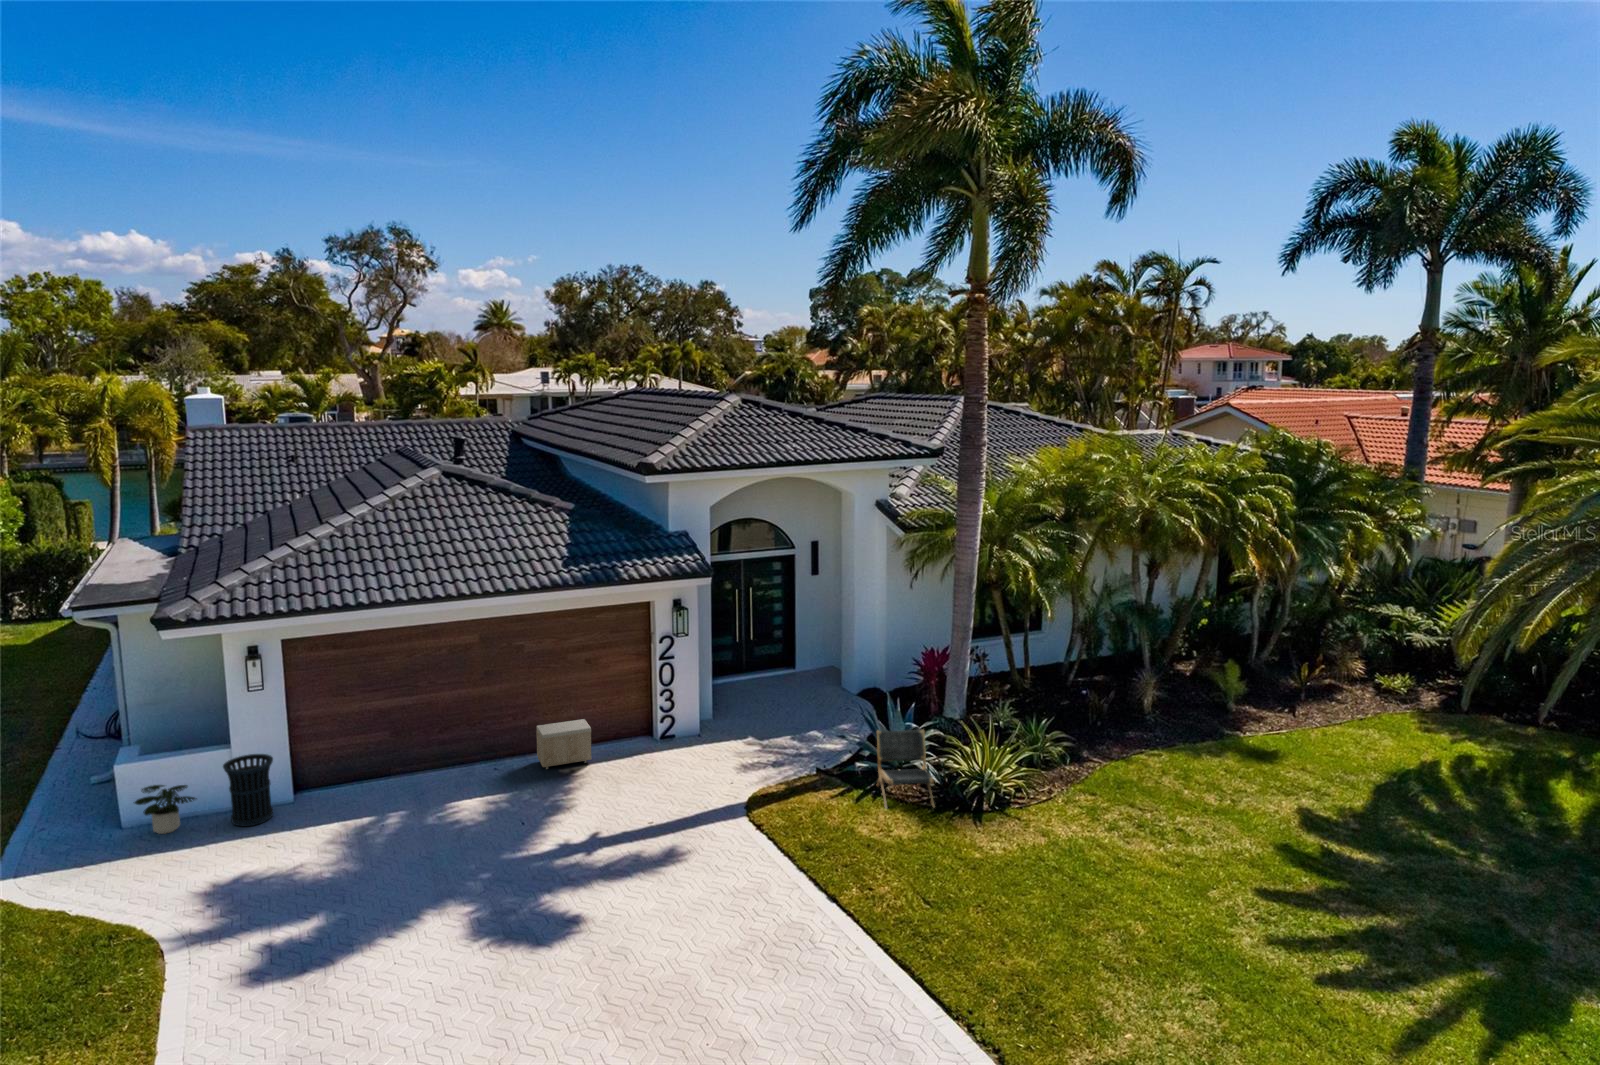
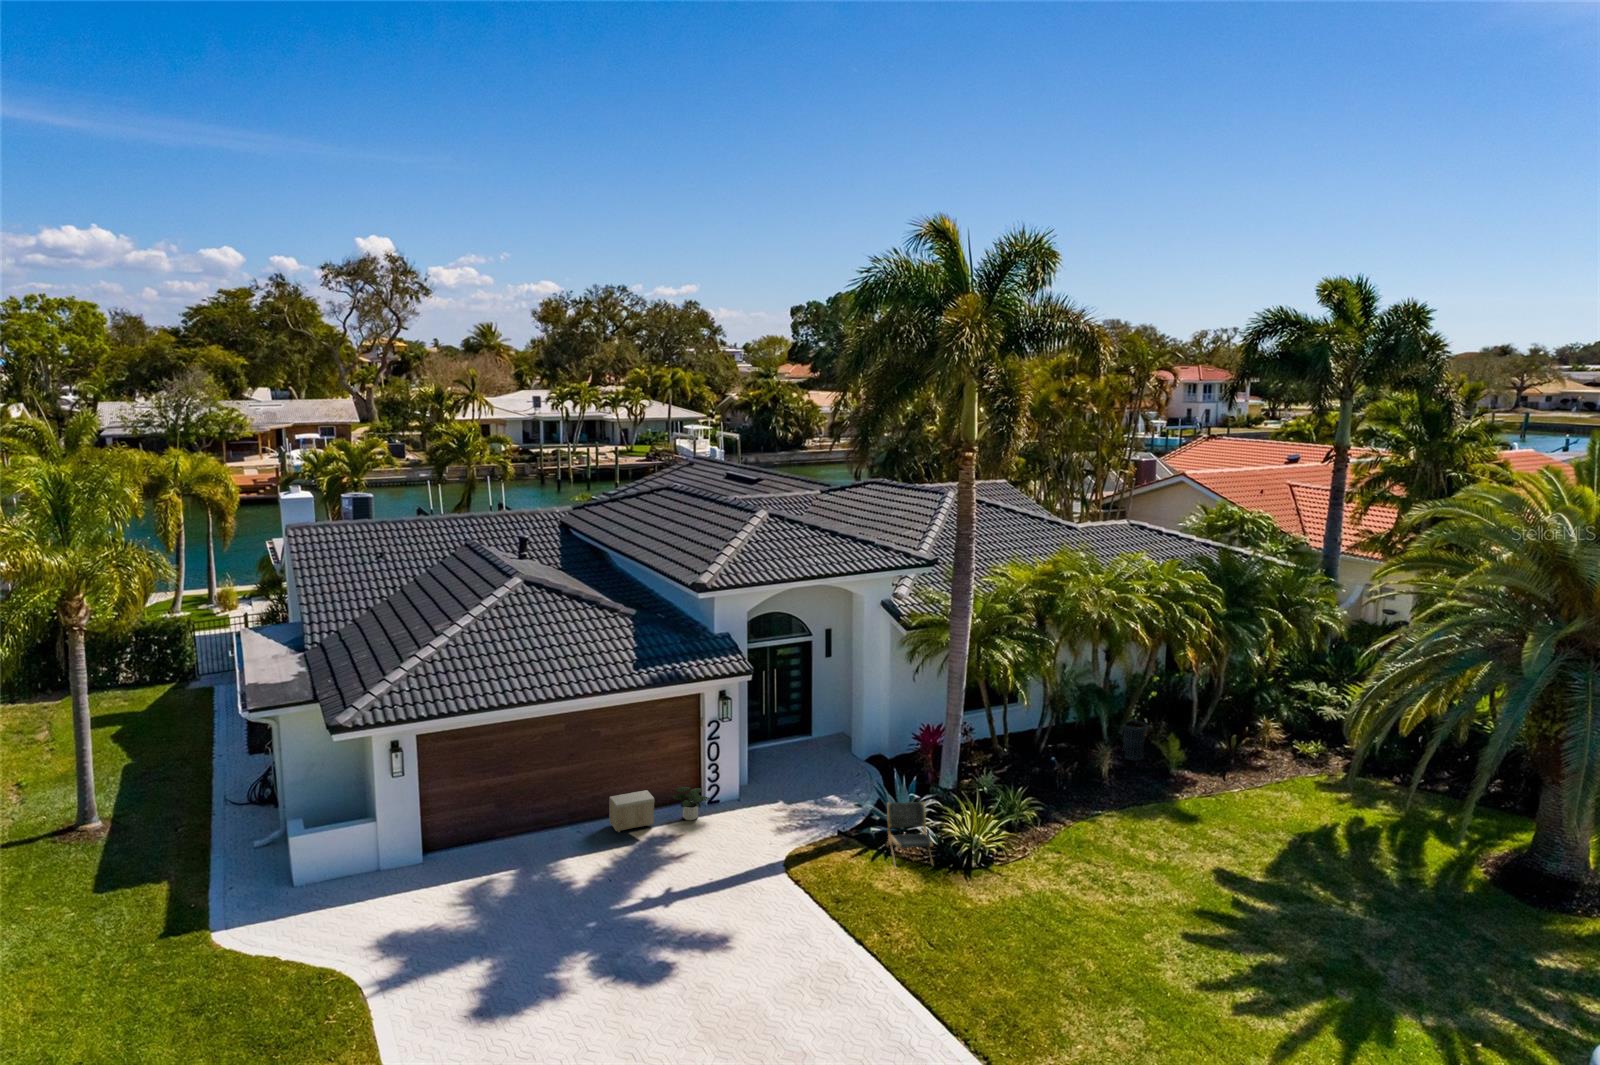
trash can: present [223,754,273,826] -> present [1122,720,1148,761]
potted plant: present [135,785,197,834] -> present [673,787,710,820]

